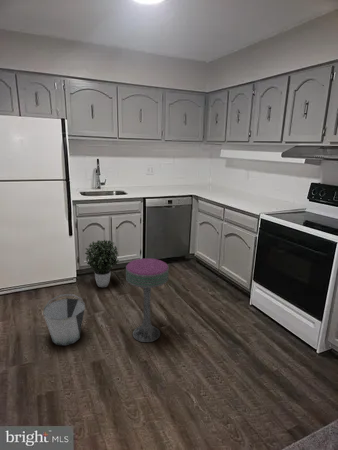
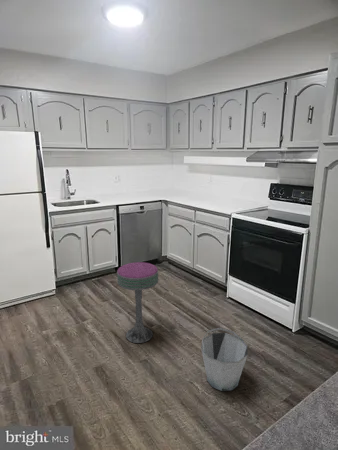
potted plant: present [85,240,119,288] -> none [64,249,100,296]
bucket: present [43,294,85,346] -> present [201,328,248,391]

